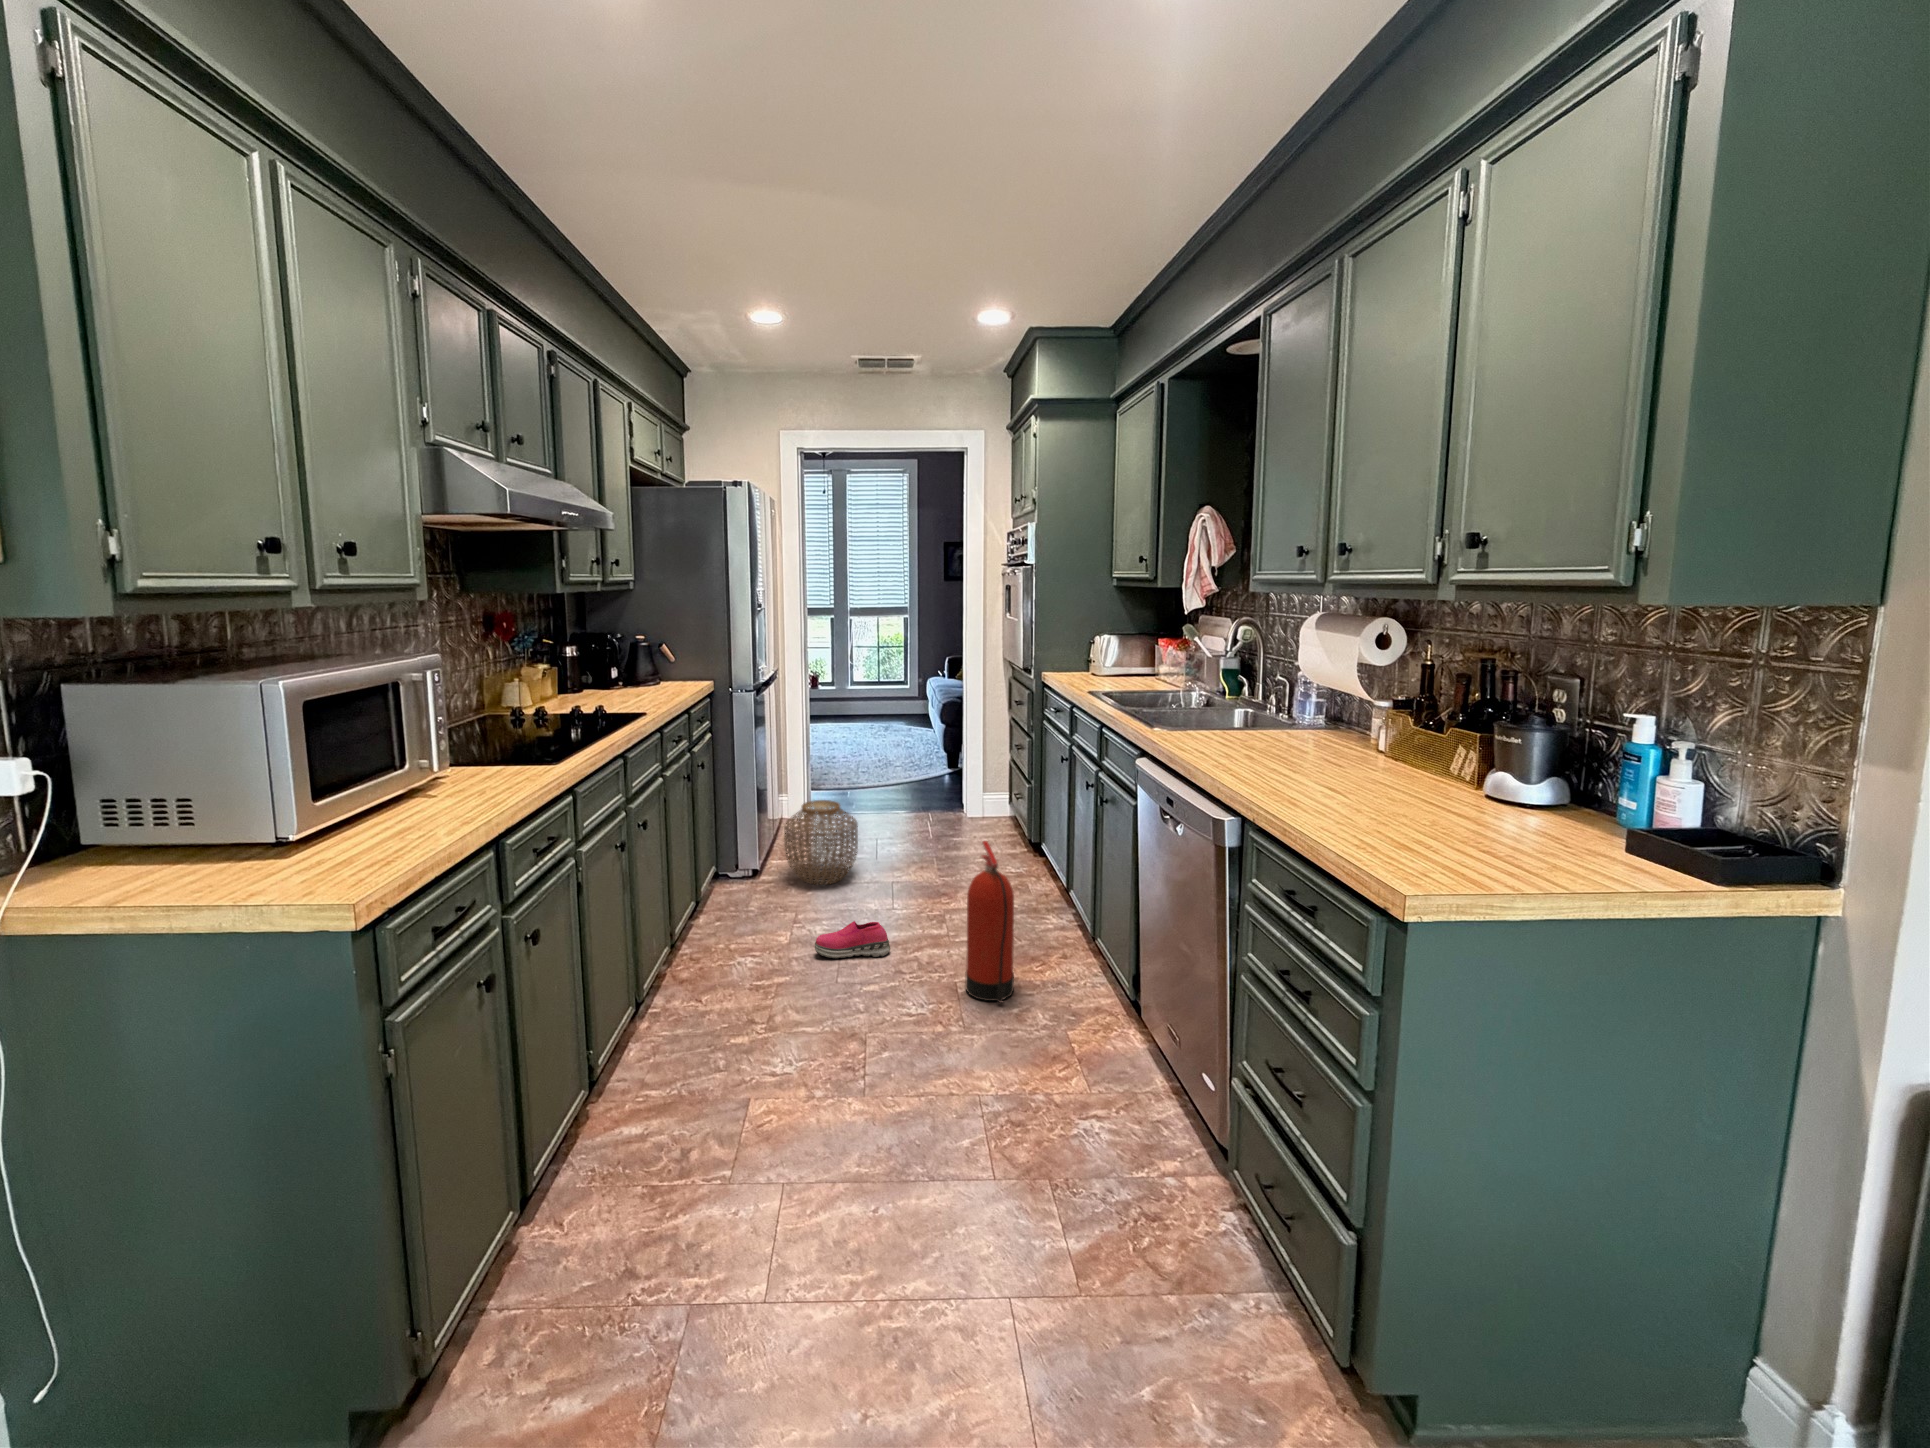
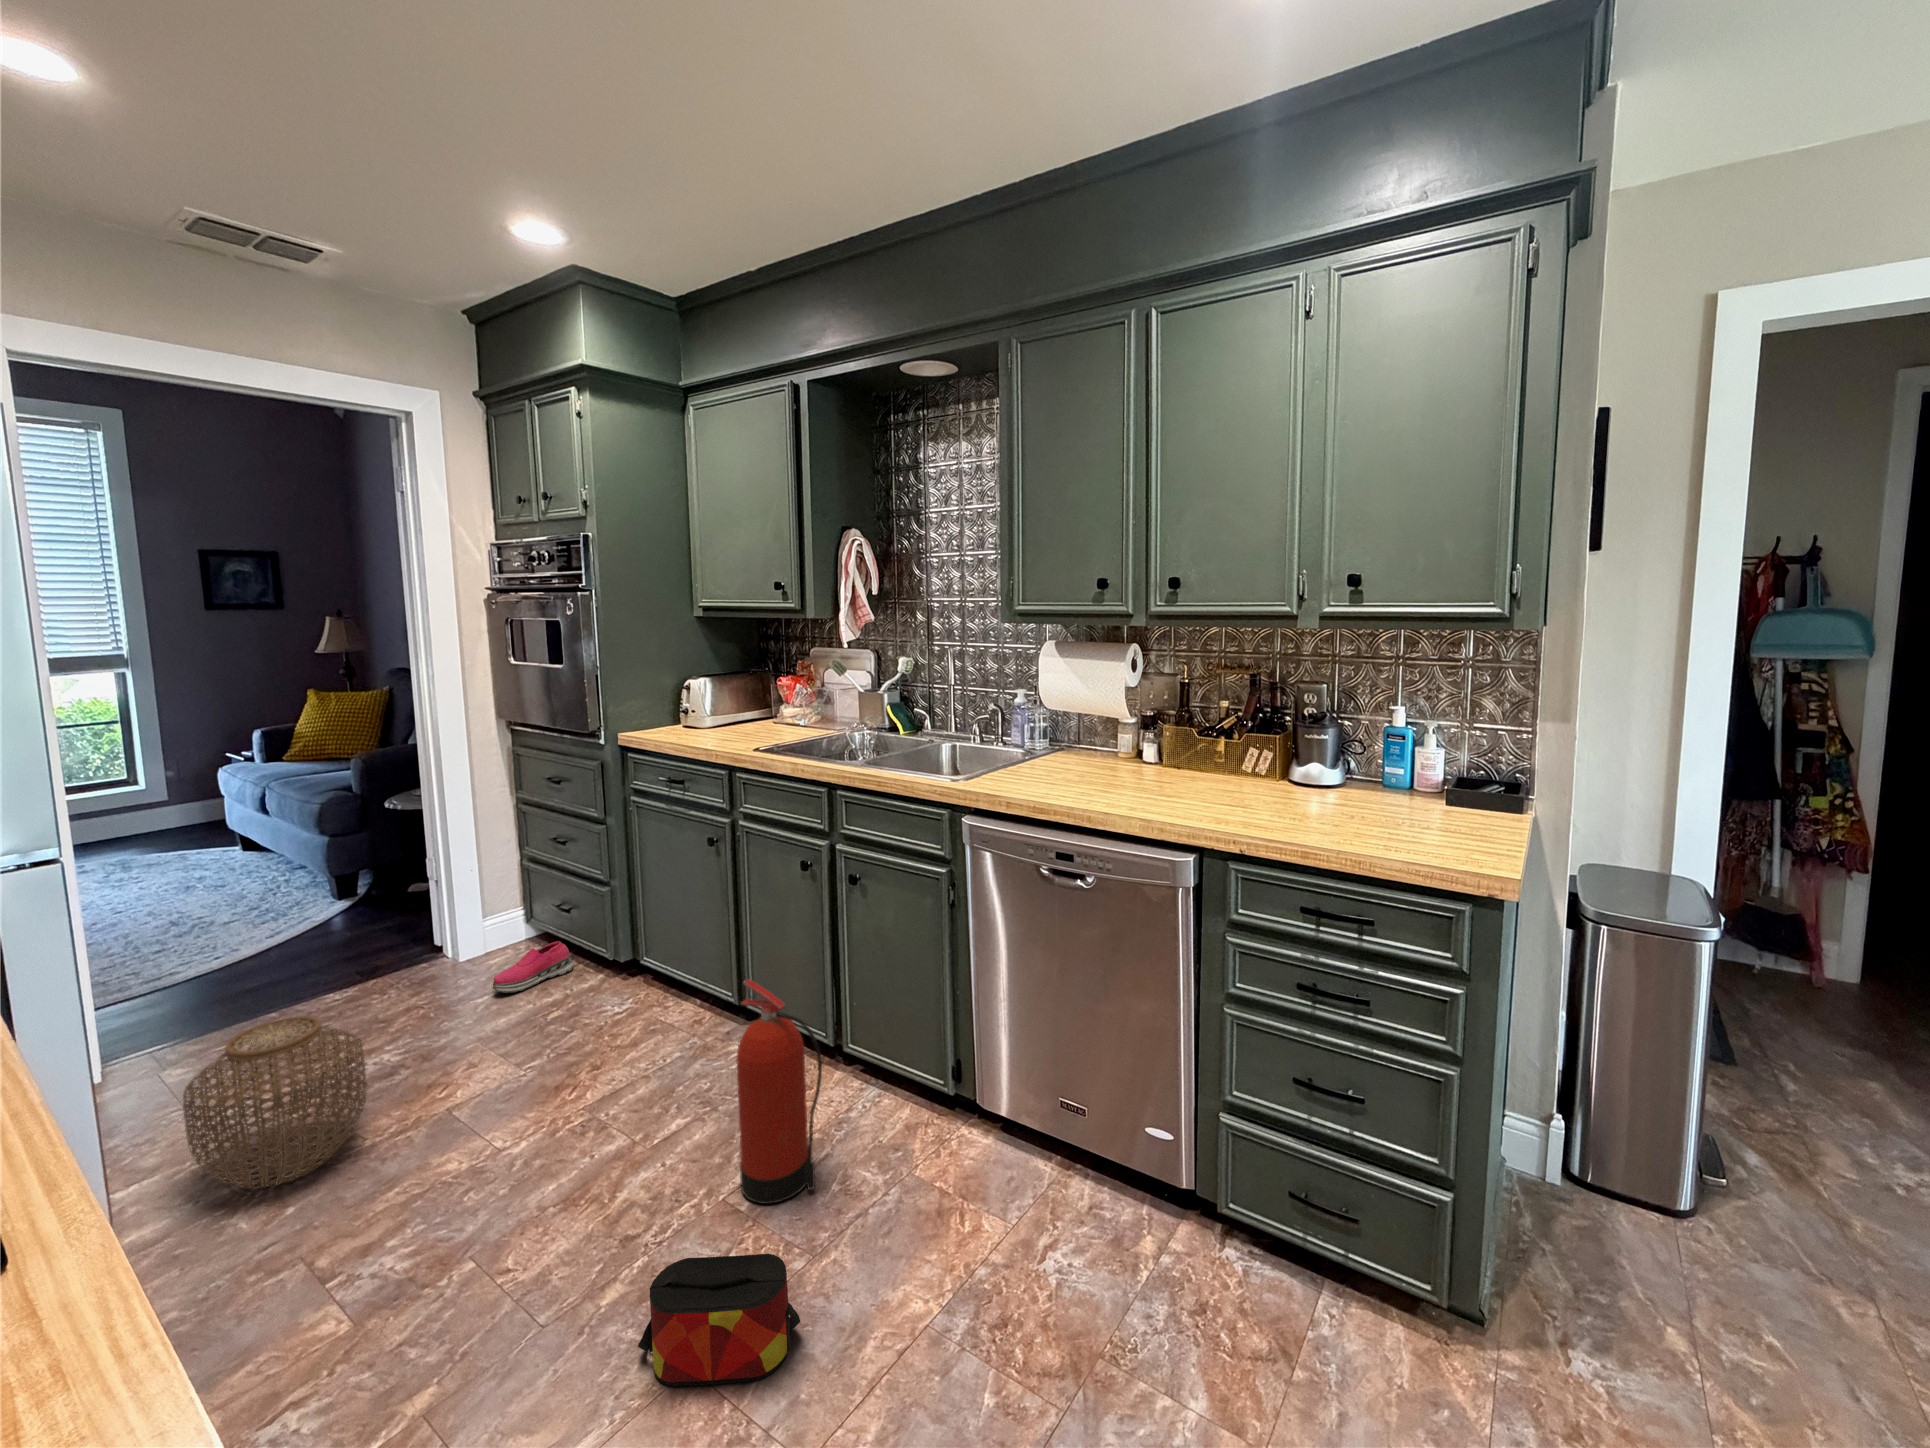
shoe: present [815,921,890,958] -> present [493,941,573,993]
bag: none [850,976,921,1061] -> present [638,1254,800,1386]

